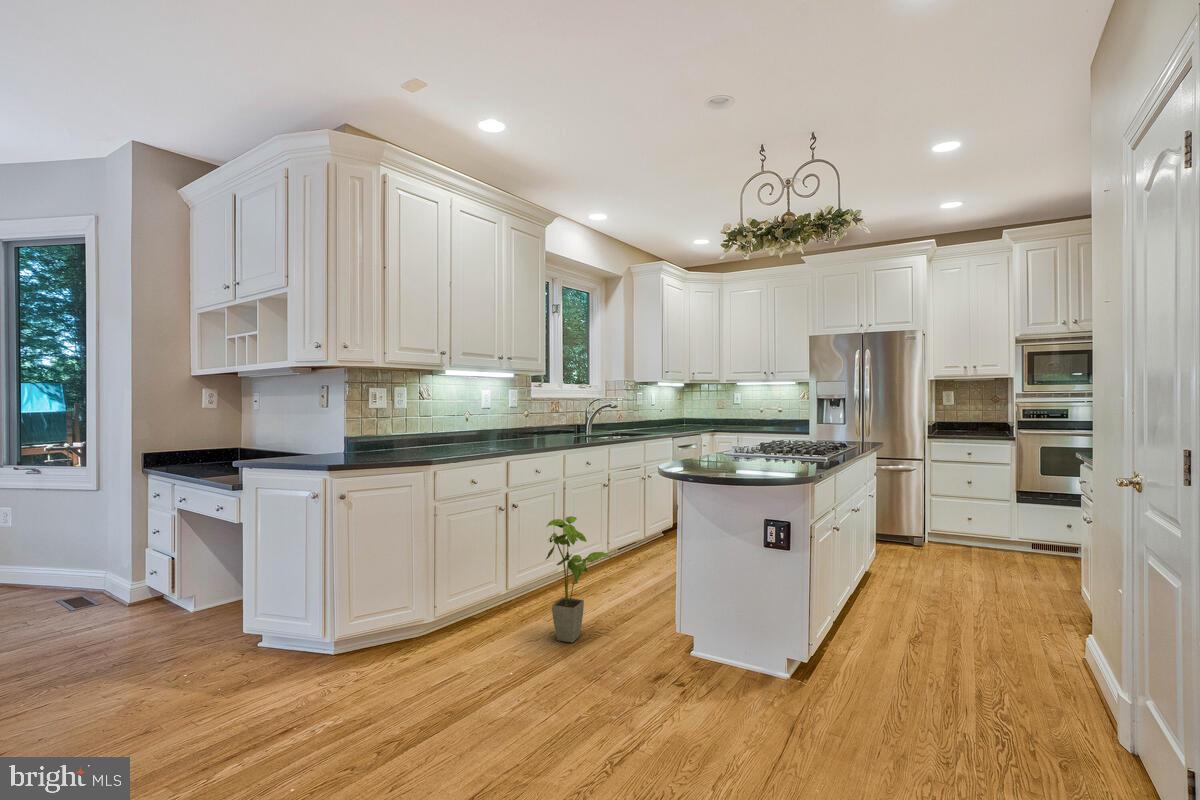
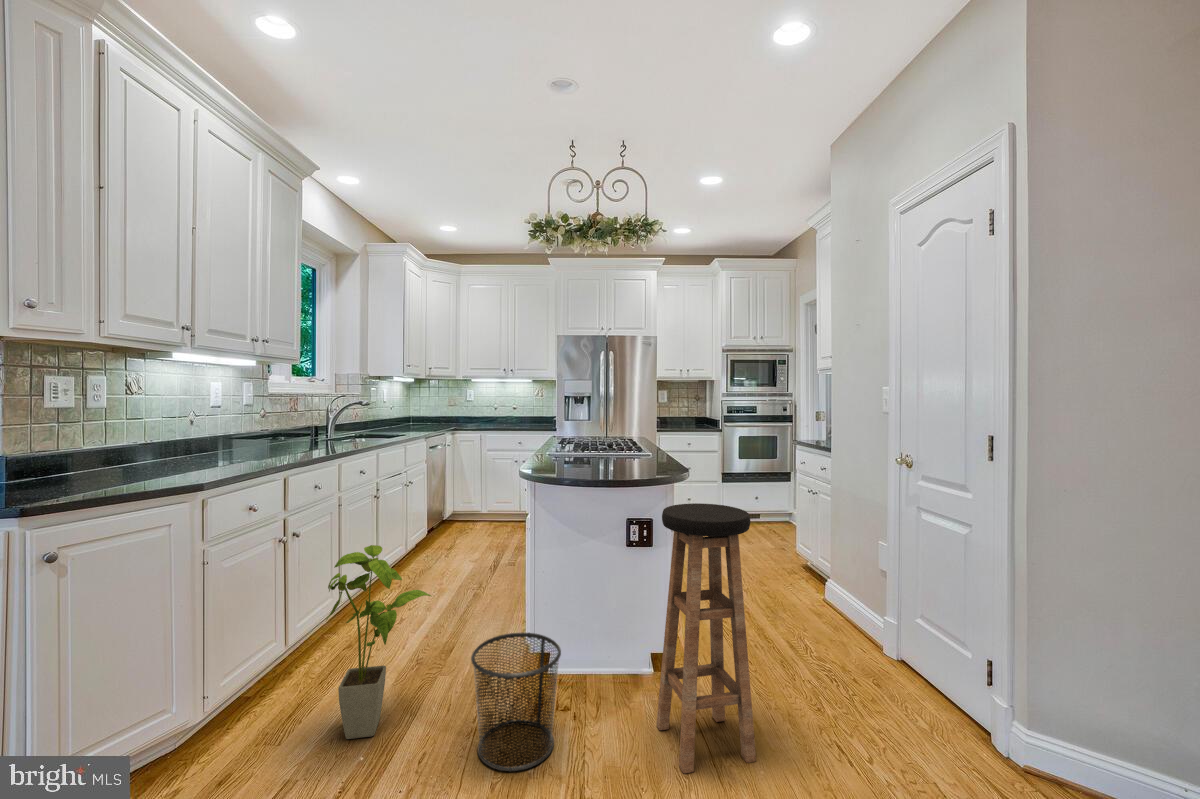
bar stool: none [755,511,830,730] -> present [656,503,756,773]
waste bin: none [621,593,685,684] -> present [471,632,561,771]

